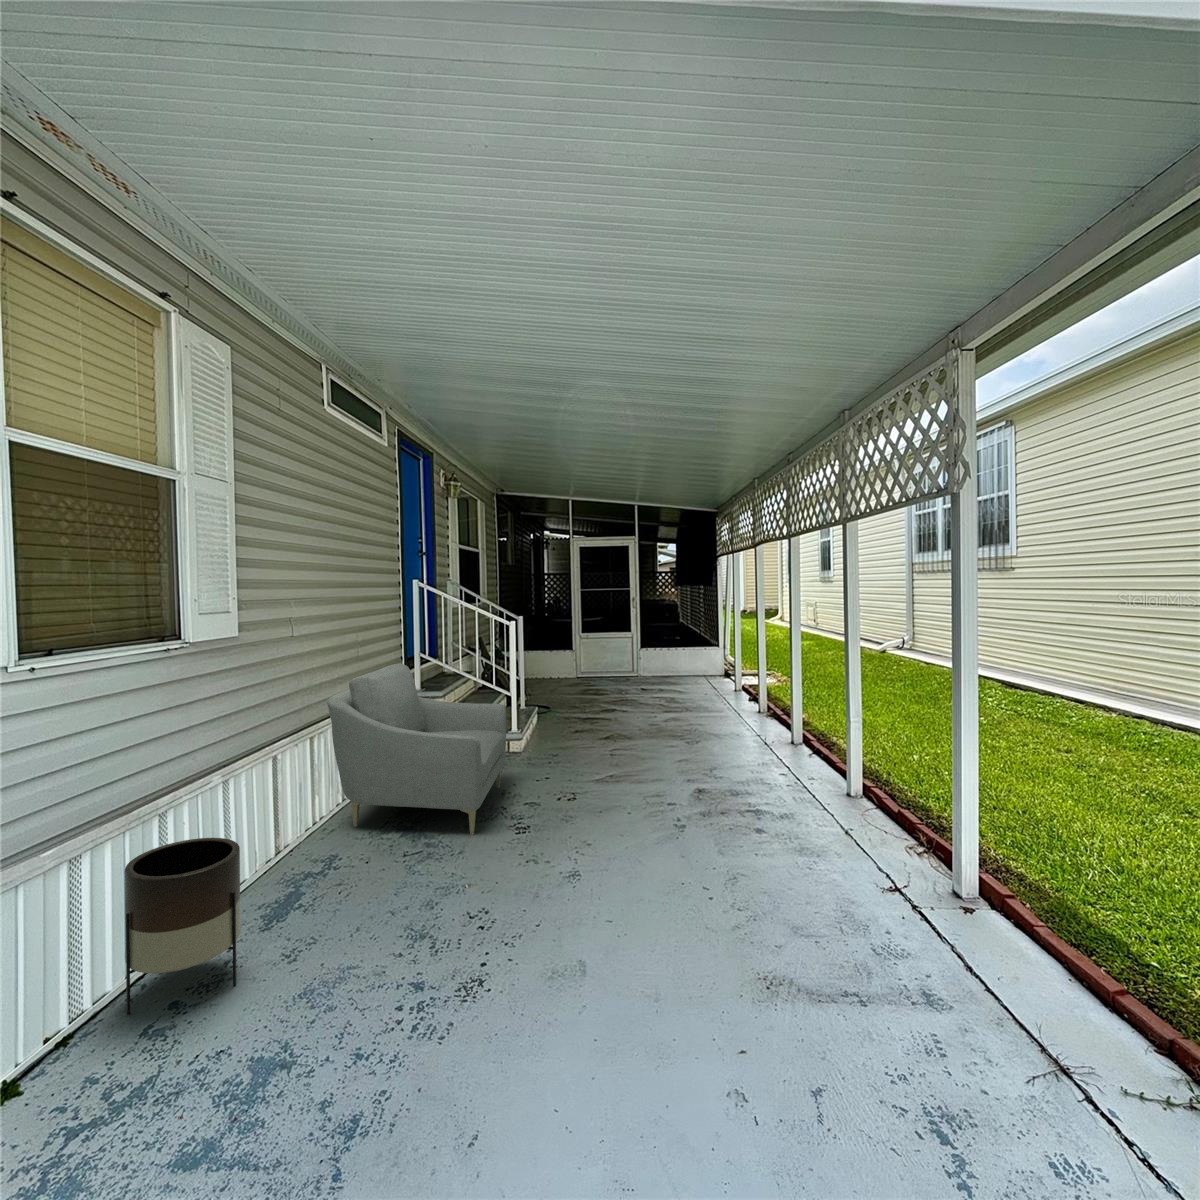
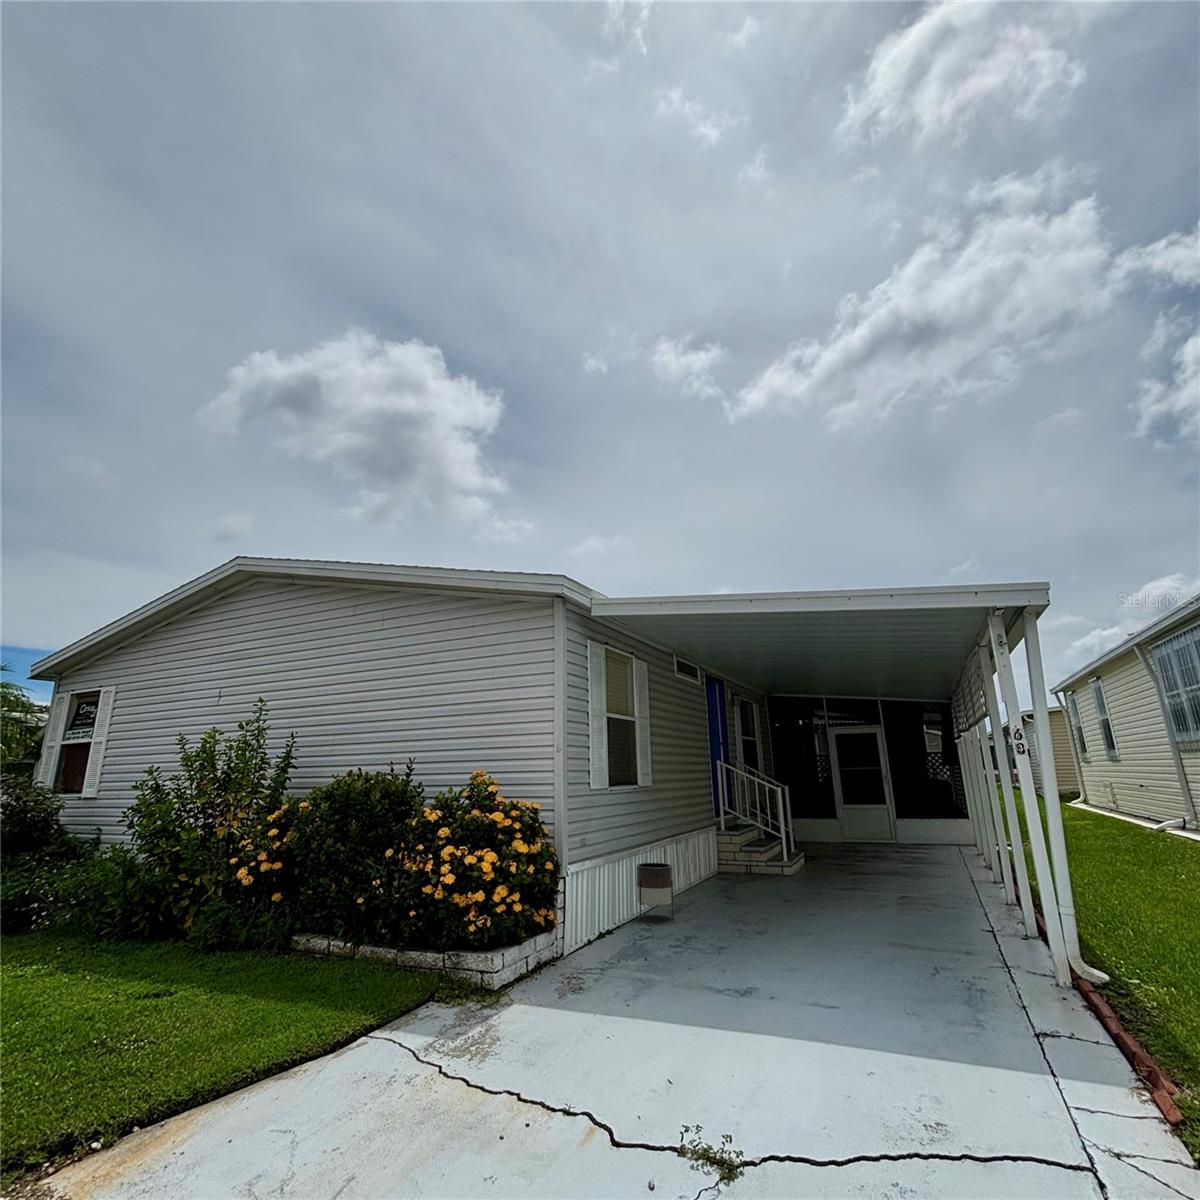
chair: present [327,664,506,835] -> none [685,808,779,900]

